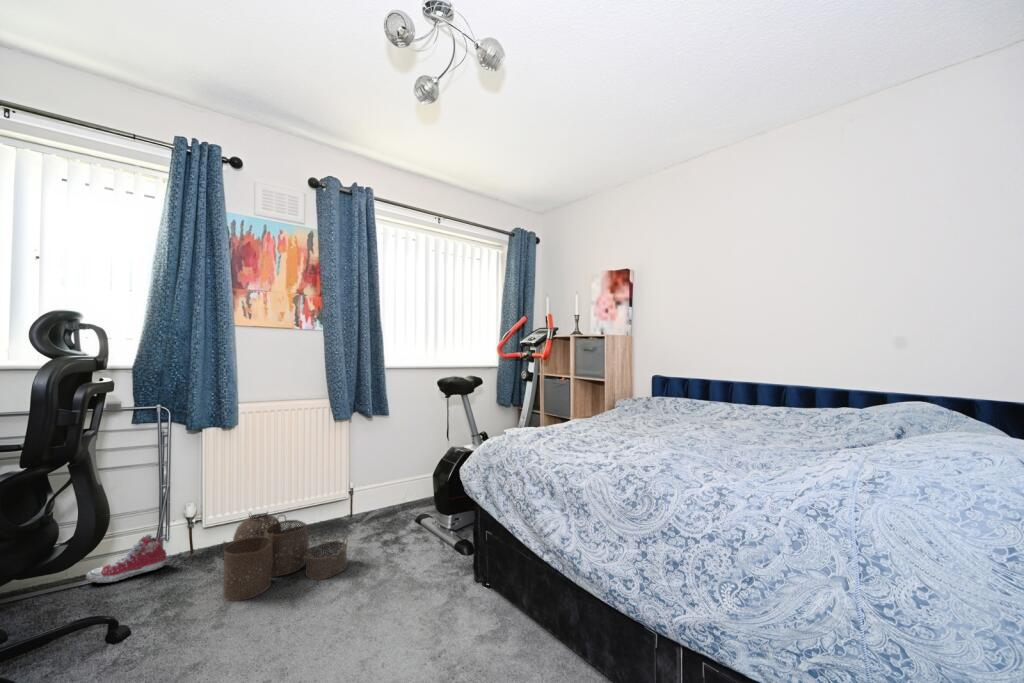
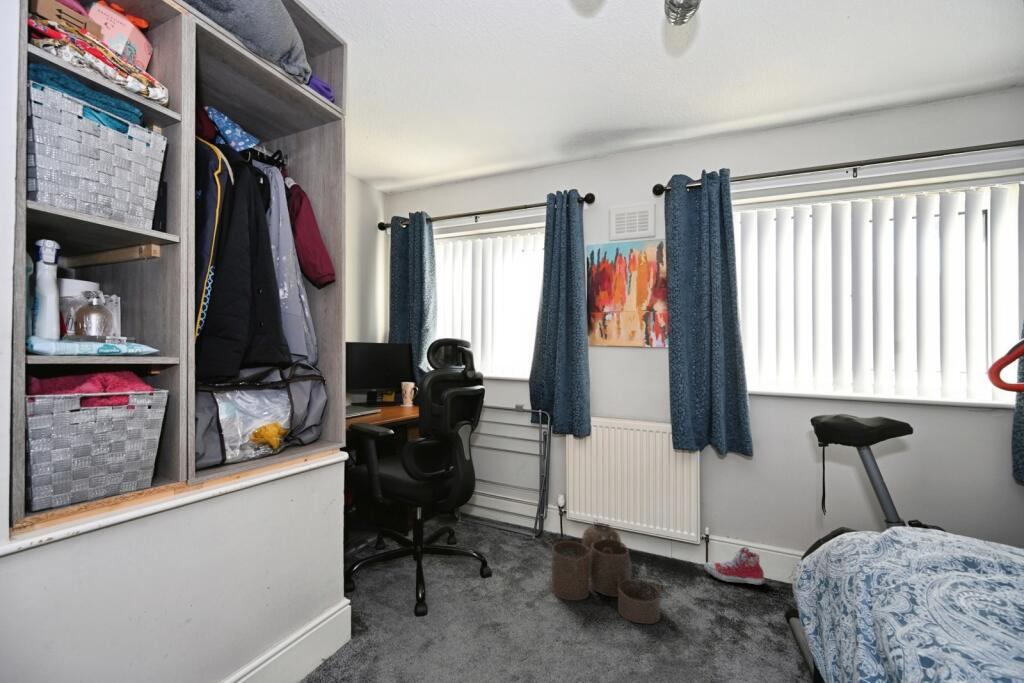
shoe: present [86,534,167,583] -> present [704,547,765,584]

